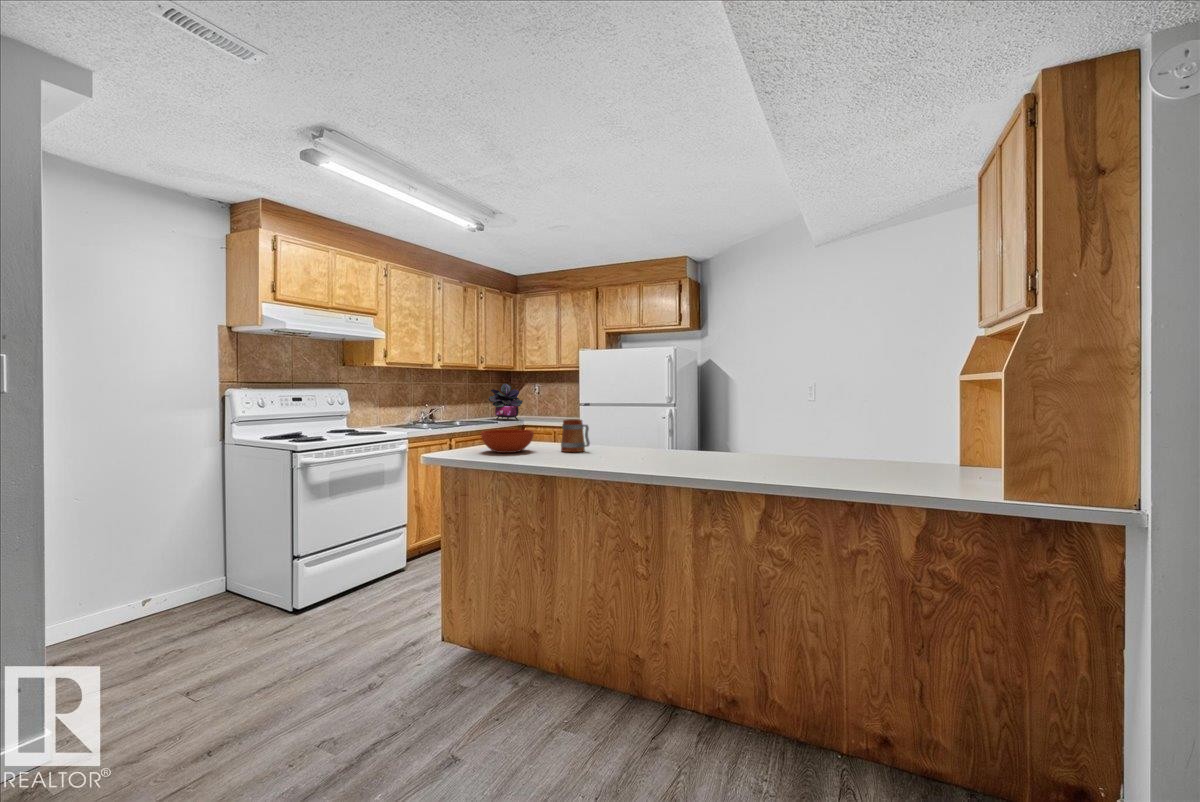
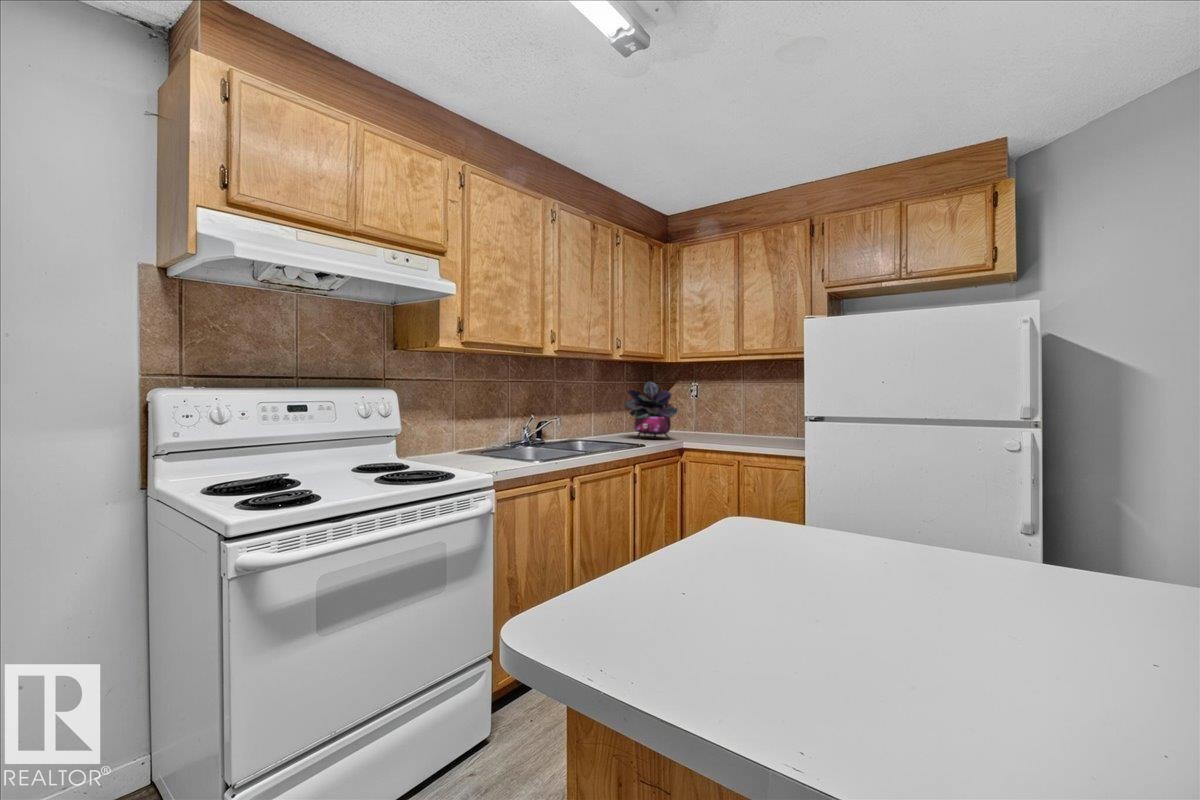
mug: present [561,419,590,452] -> none [986,500,1135,637]
bowl: present [481,430,534,453] -> none [702,517,892,621]

